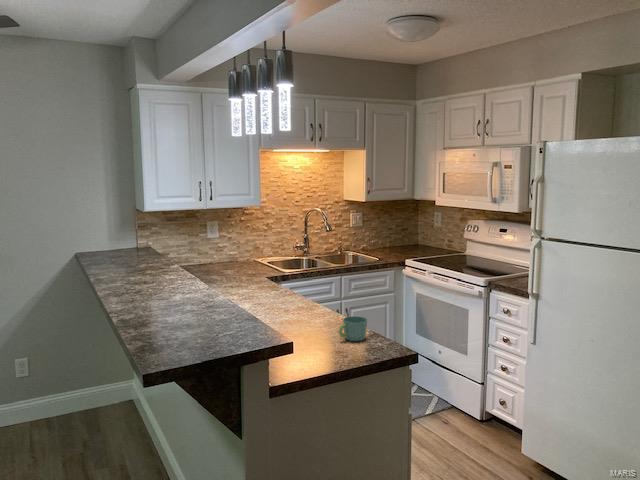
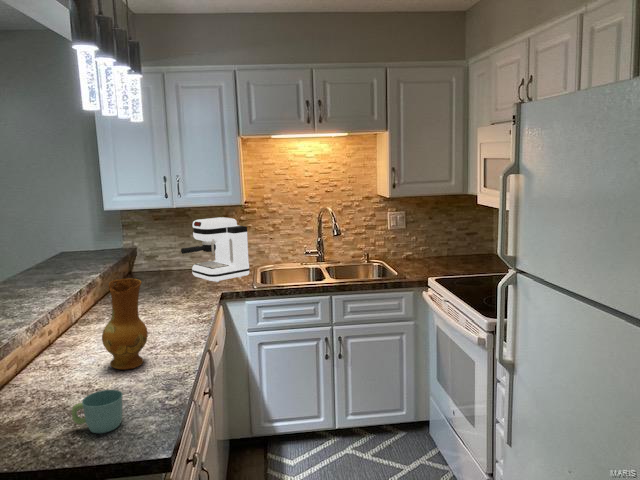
coffee maker: none [214,218,264,272] -> present [181,217,249,282]
ceramic jug: none [282,252,313,318] -> present [102,278,148,370]

